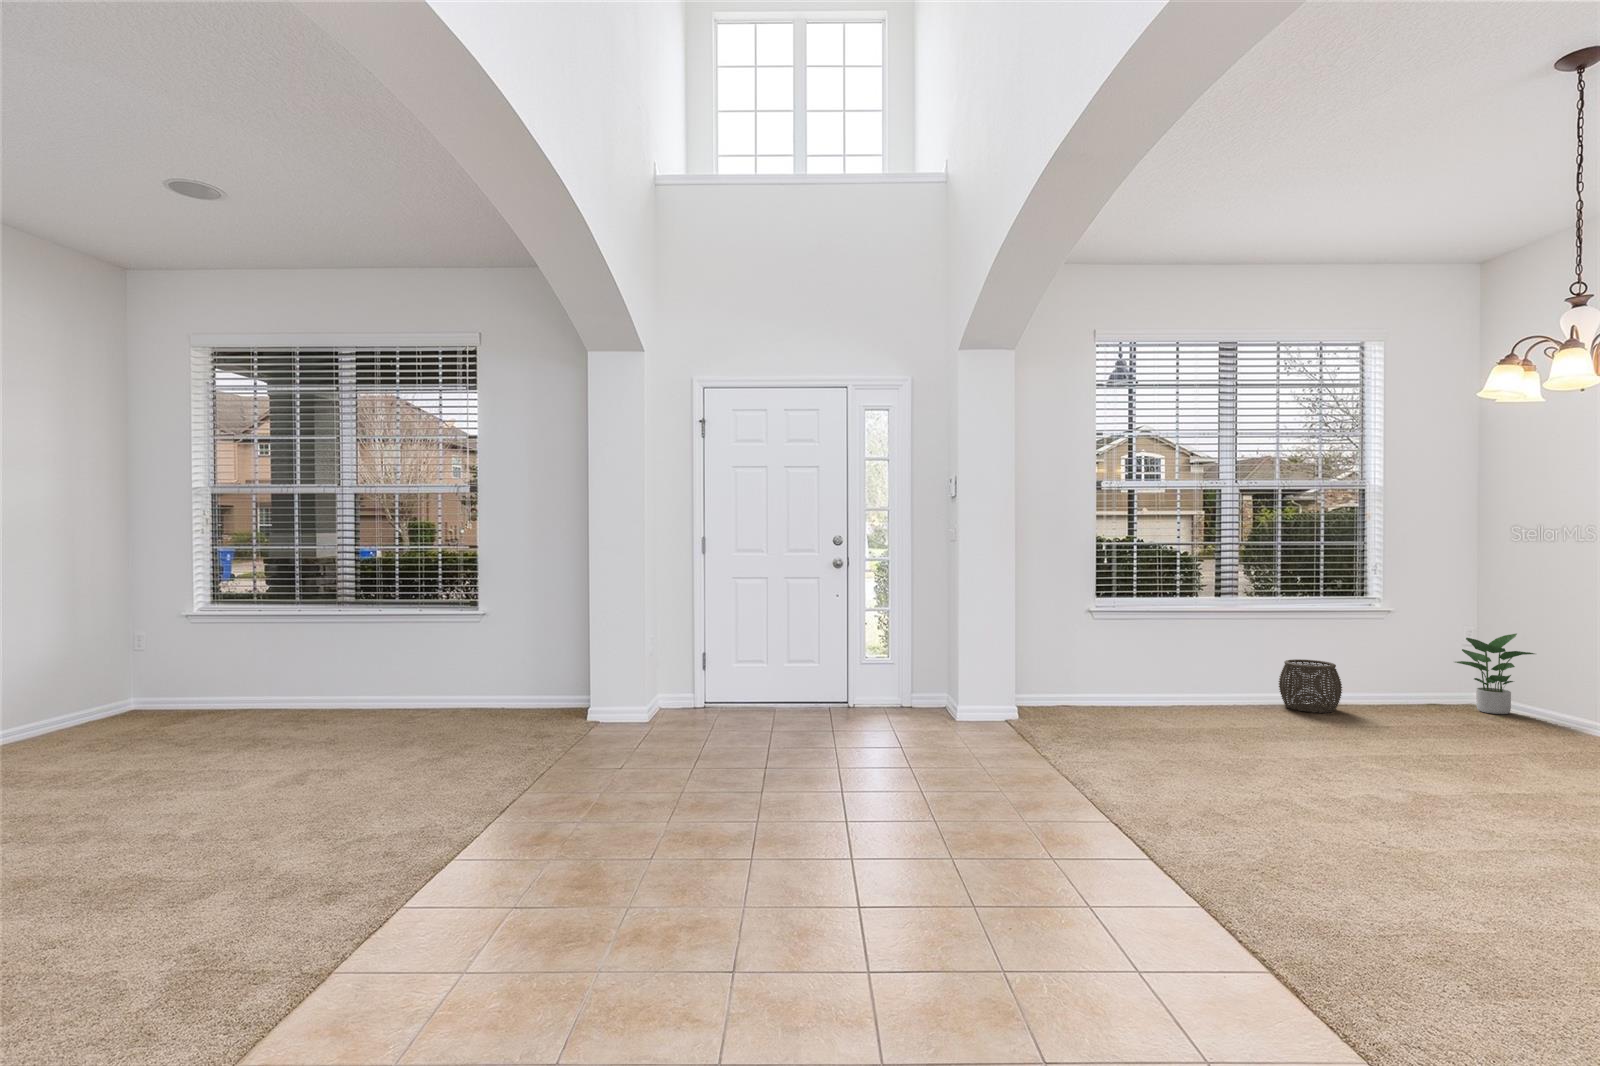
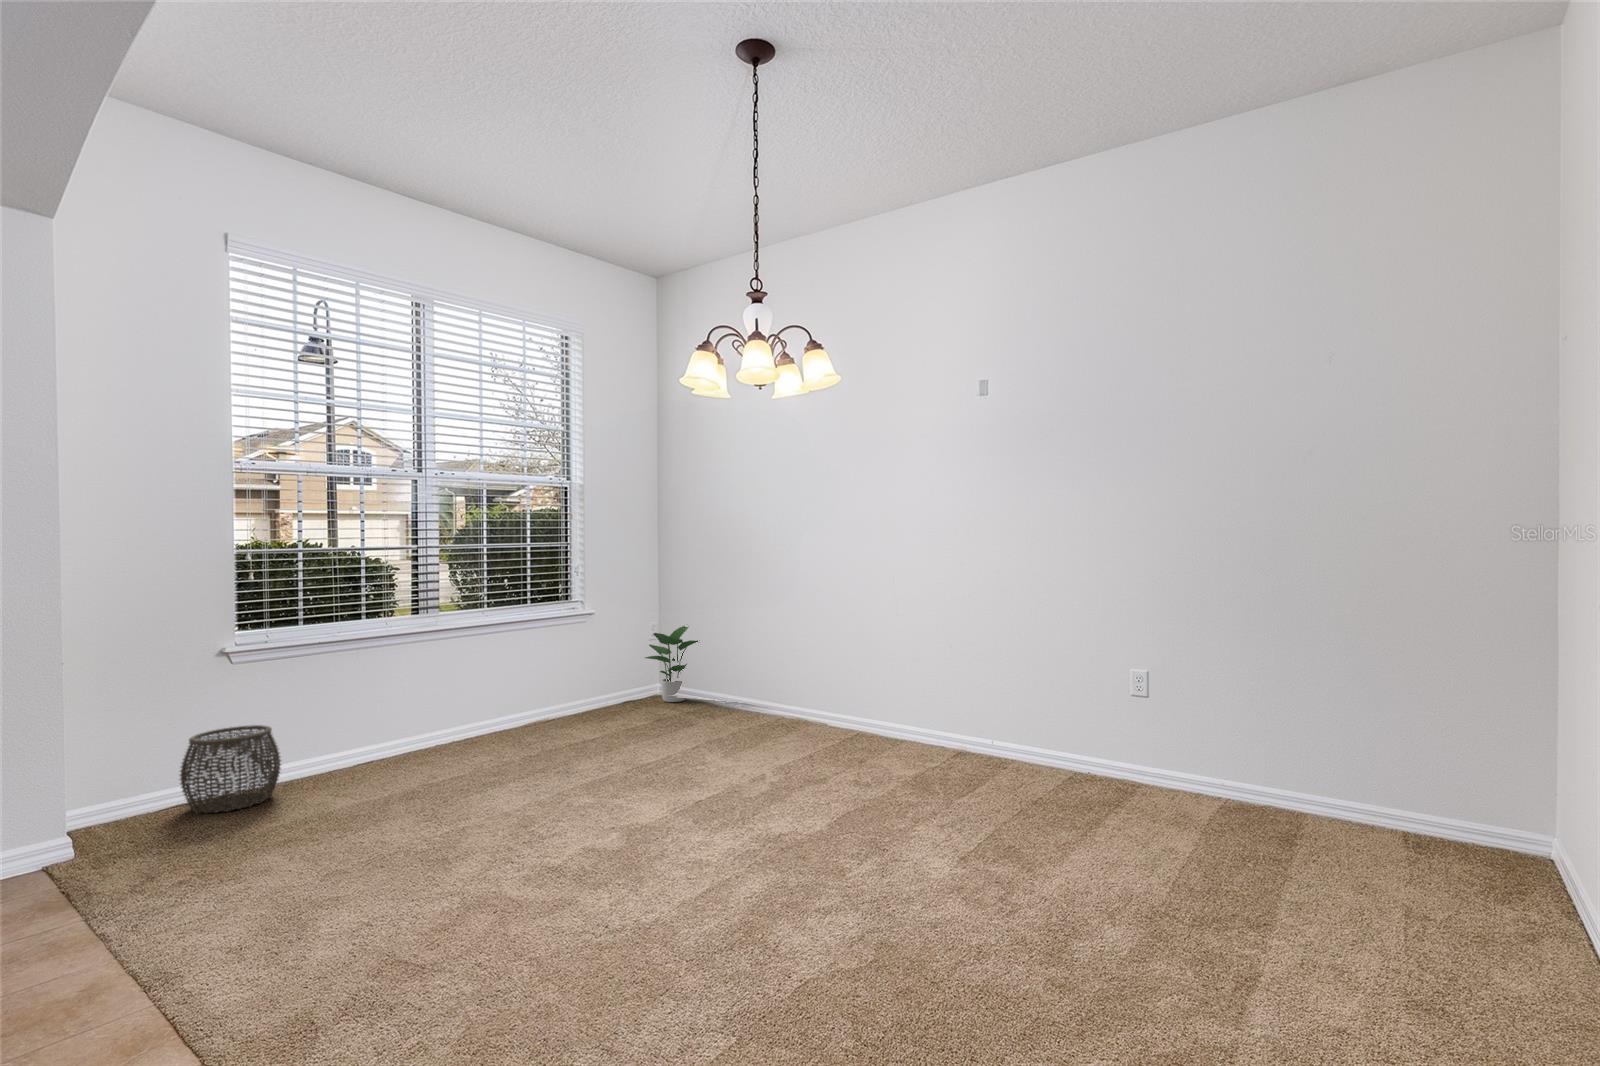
woven basket: present [1279,659,1342,713] -> present [180,725,281,813]

